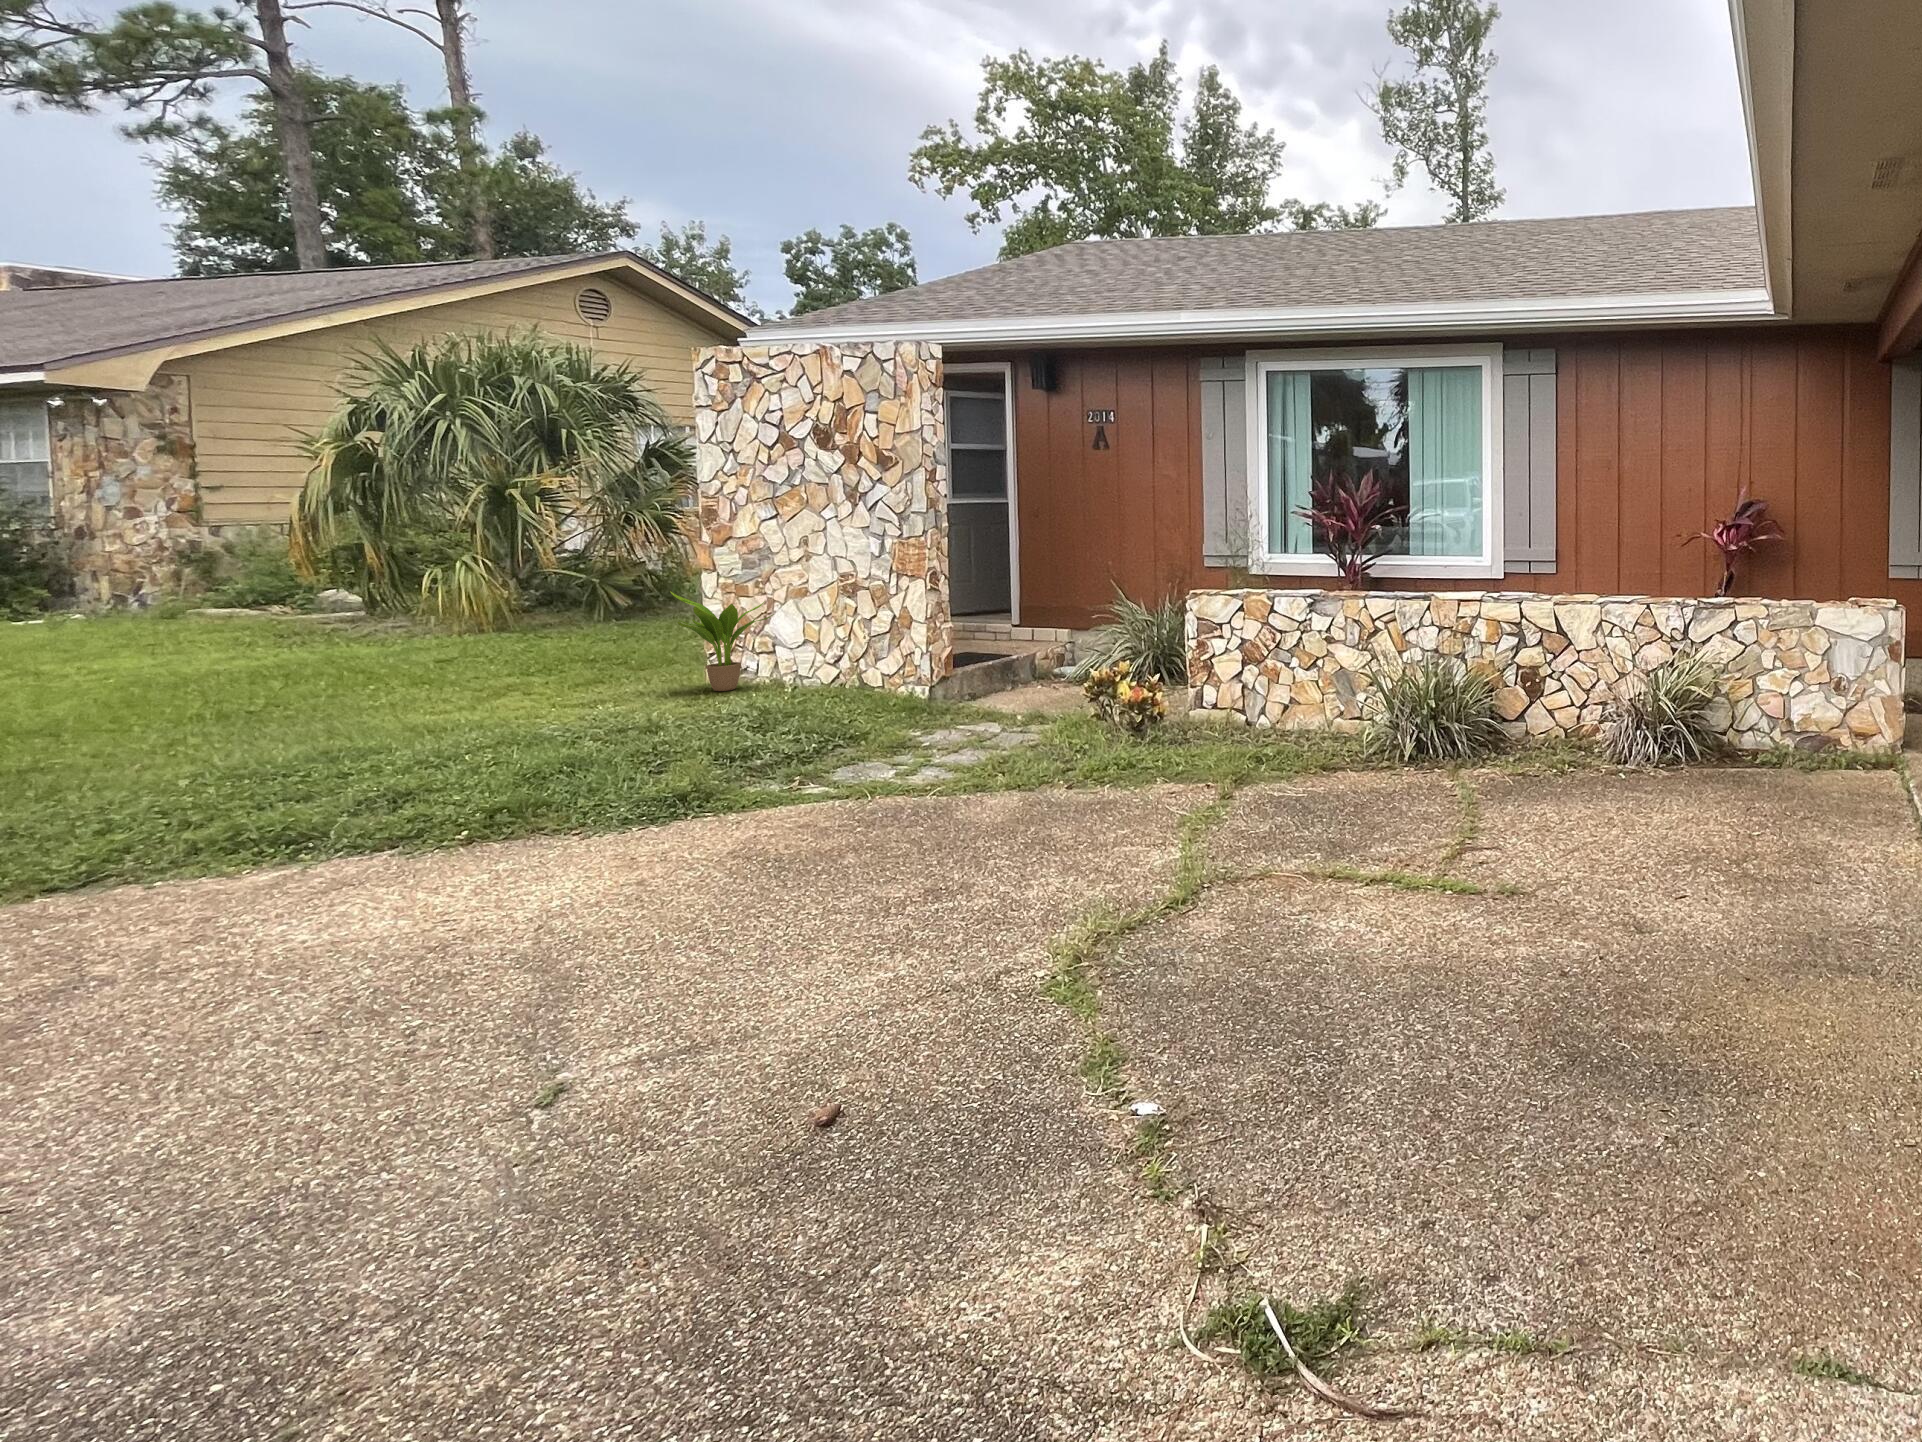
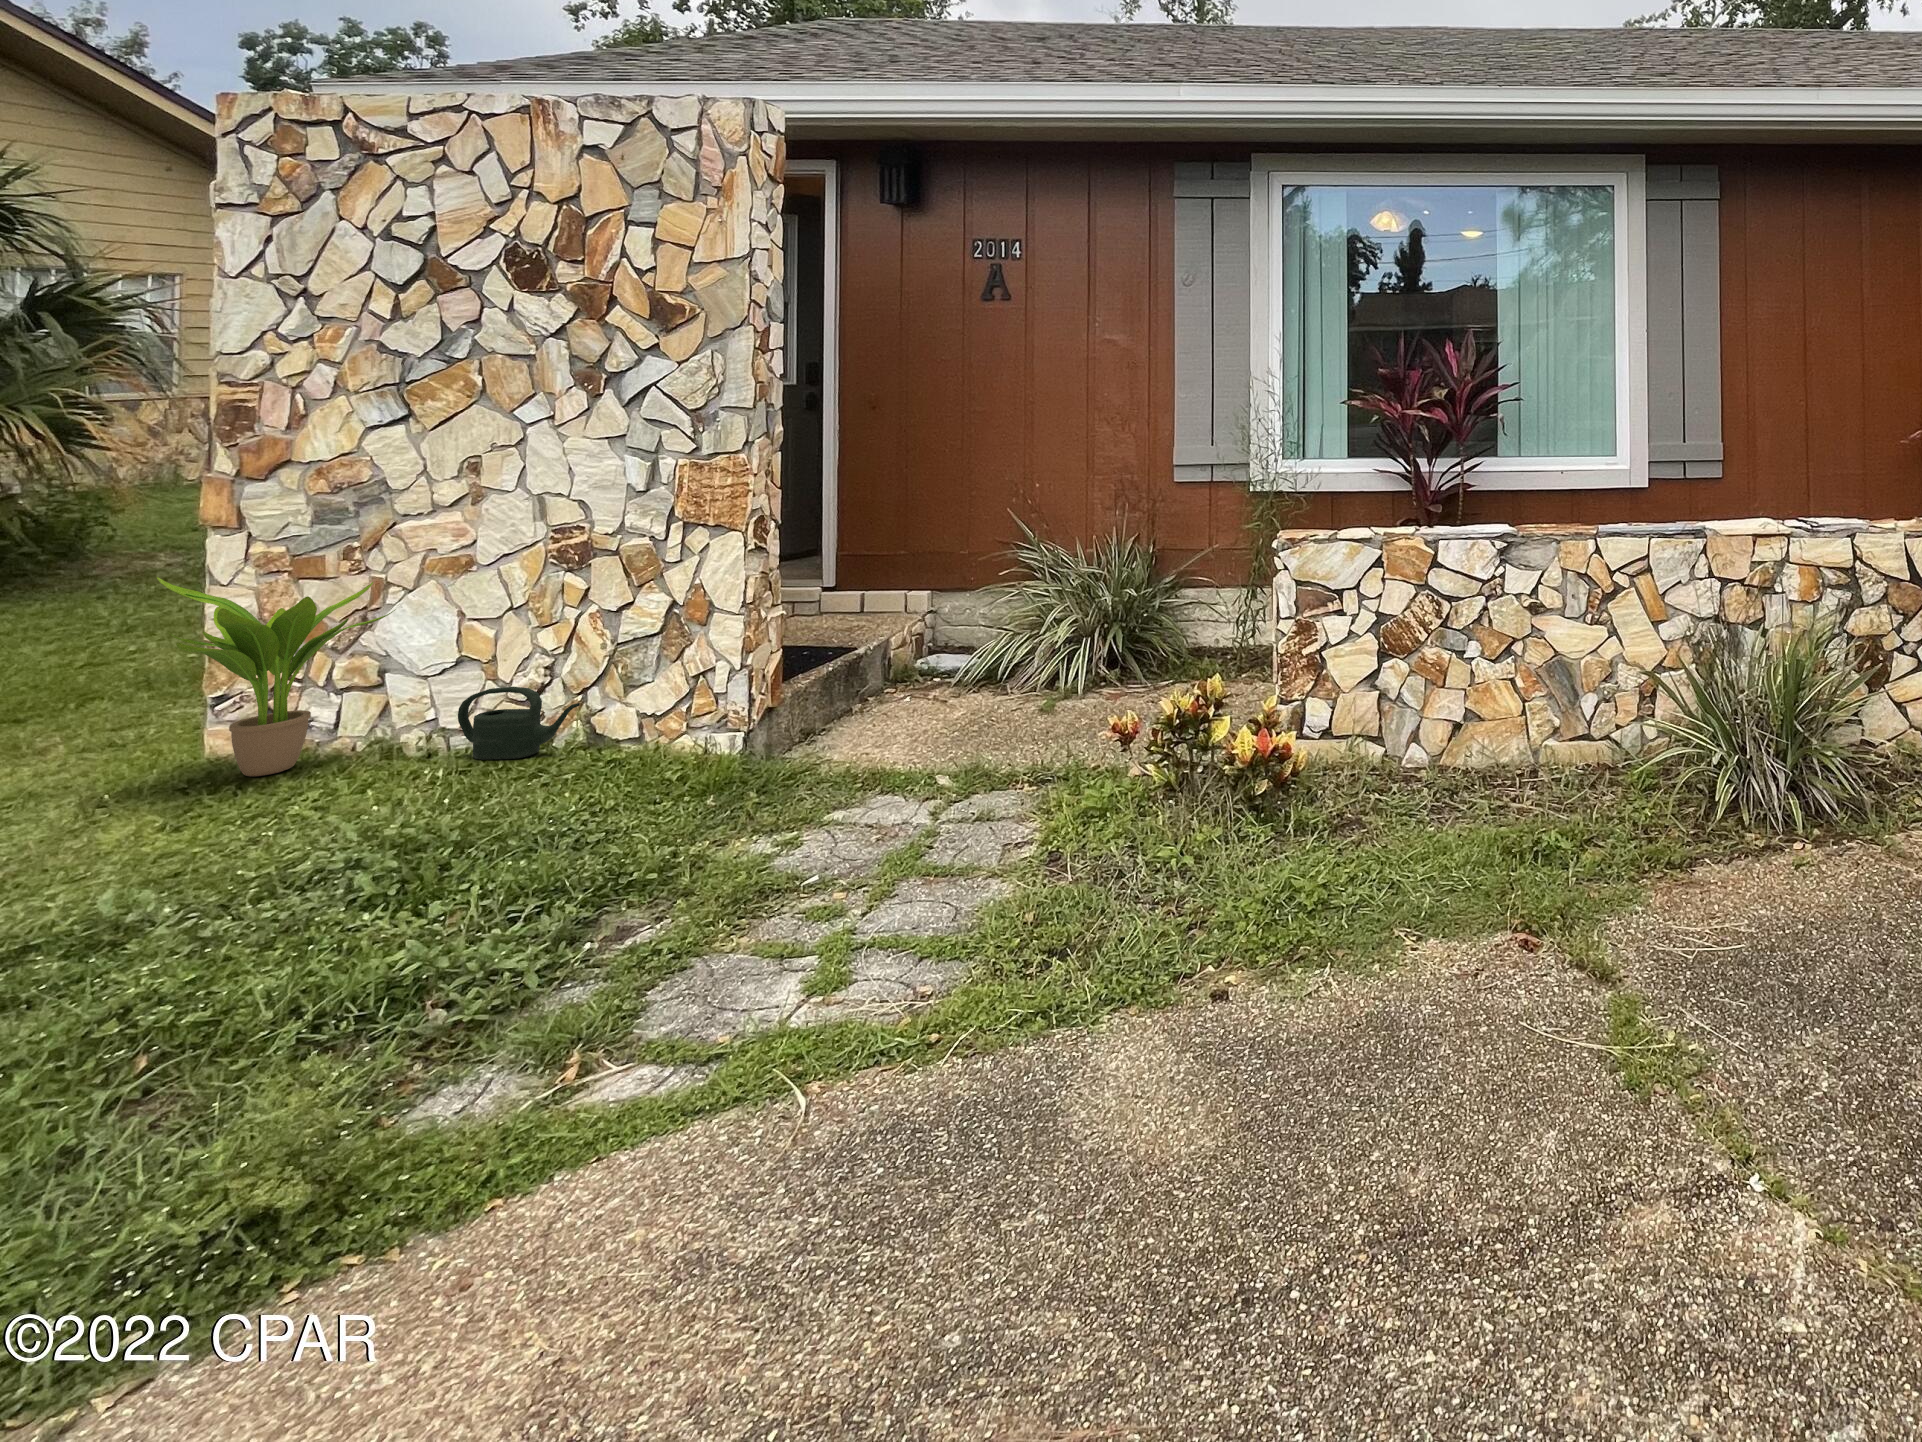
watering can: none [804,657,857,693] -> present [458,687,580,760]

